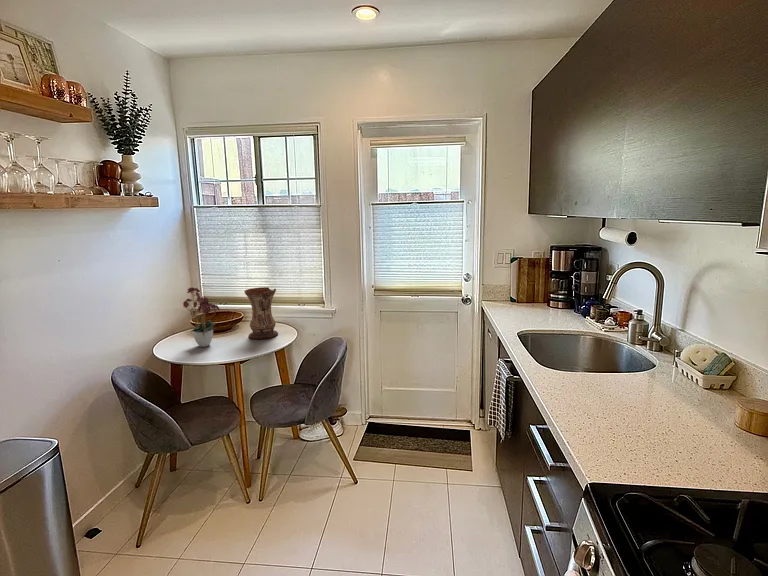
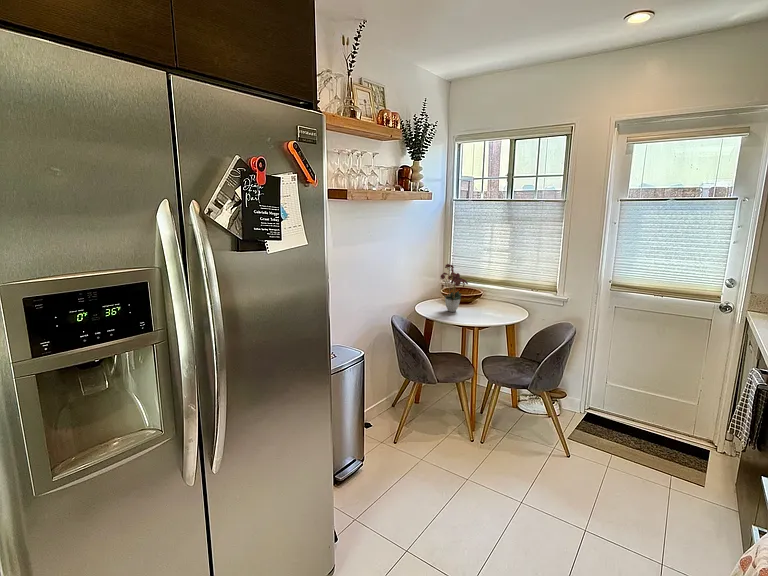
vase: present [244,287,278,339] -> none [487,270,515,314]

